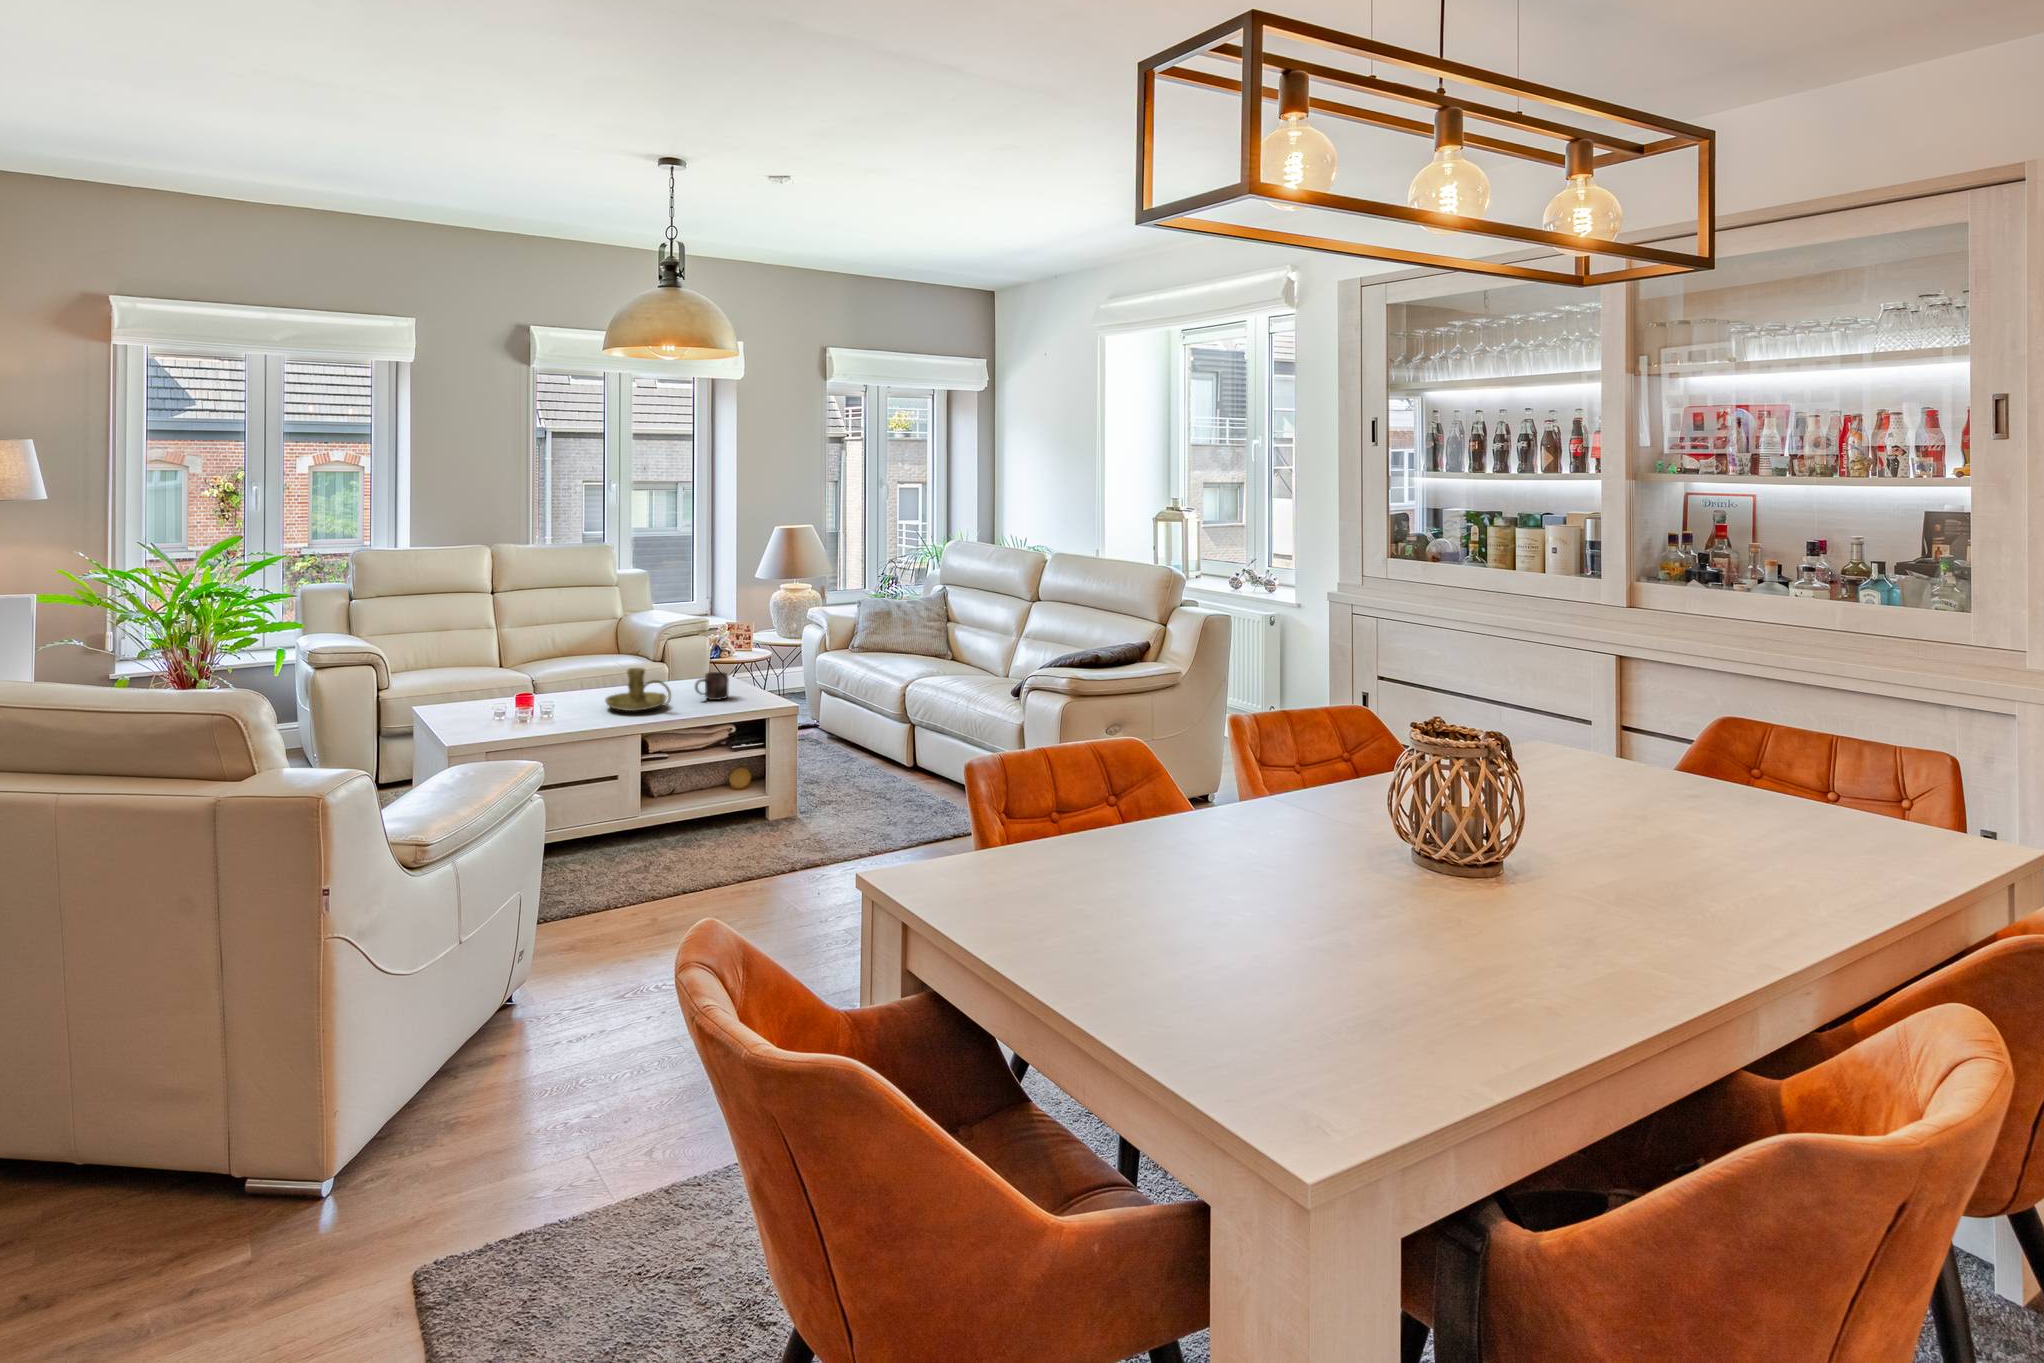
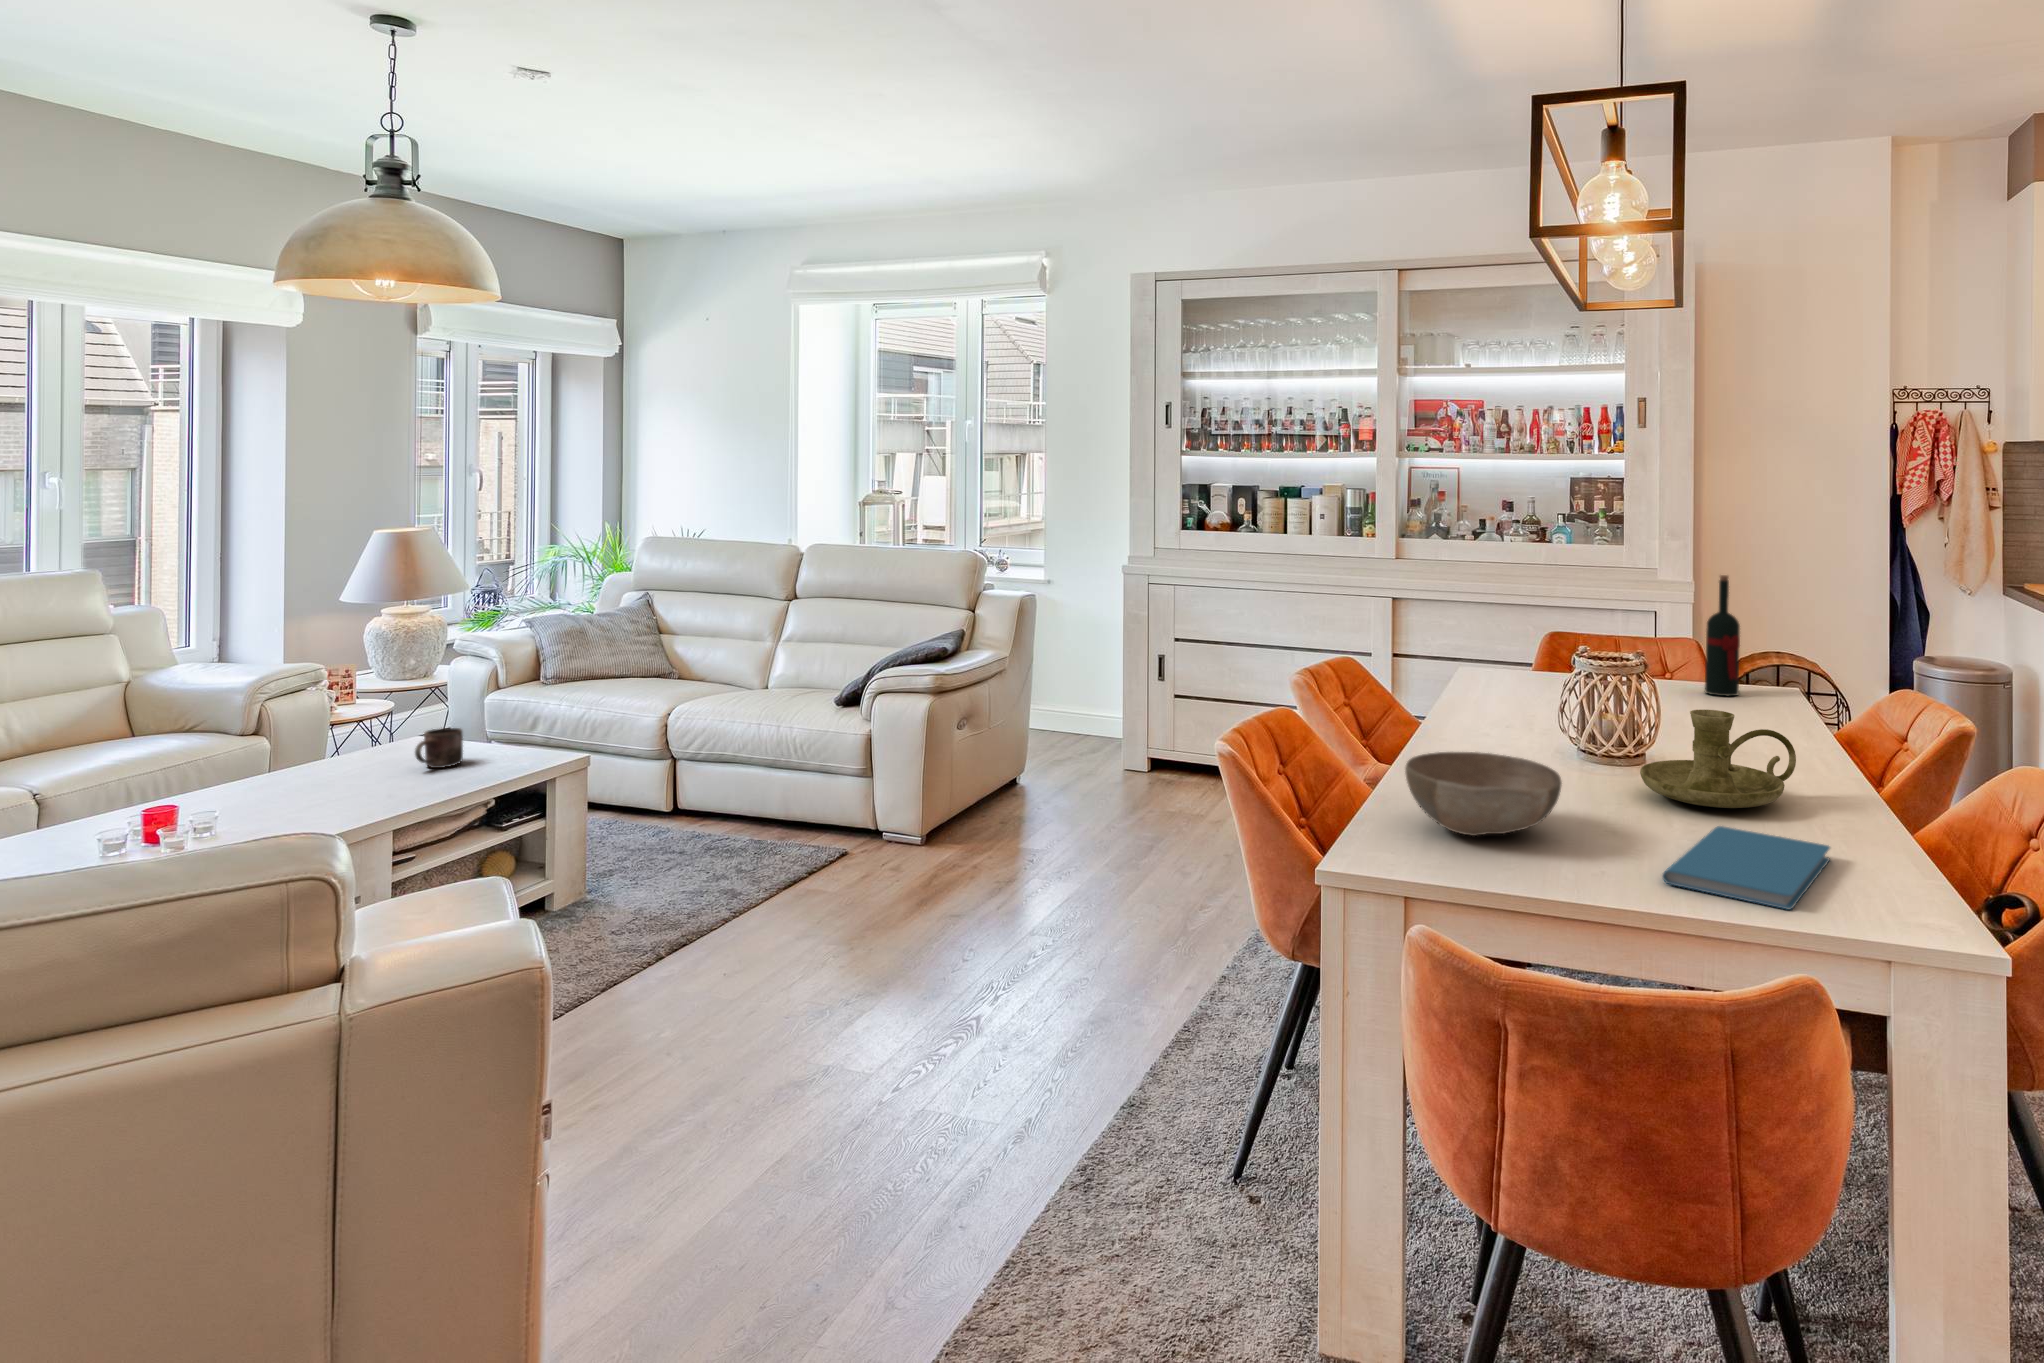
wine bottle: none [1834,654,1895,829] -> present [1705,575,1740,696]
candle holder: present [605,668,671,711] -> present [1640,710,1796,808]
bowl: none [1031,804,1197,903] -> present [1405,752,1562,836]
book: none [1153,959,1437,1069] -> present [1662,826,1830,910]

